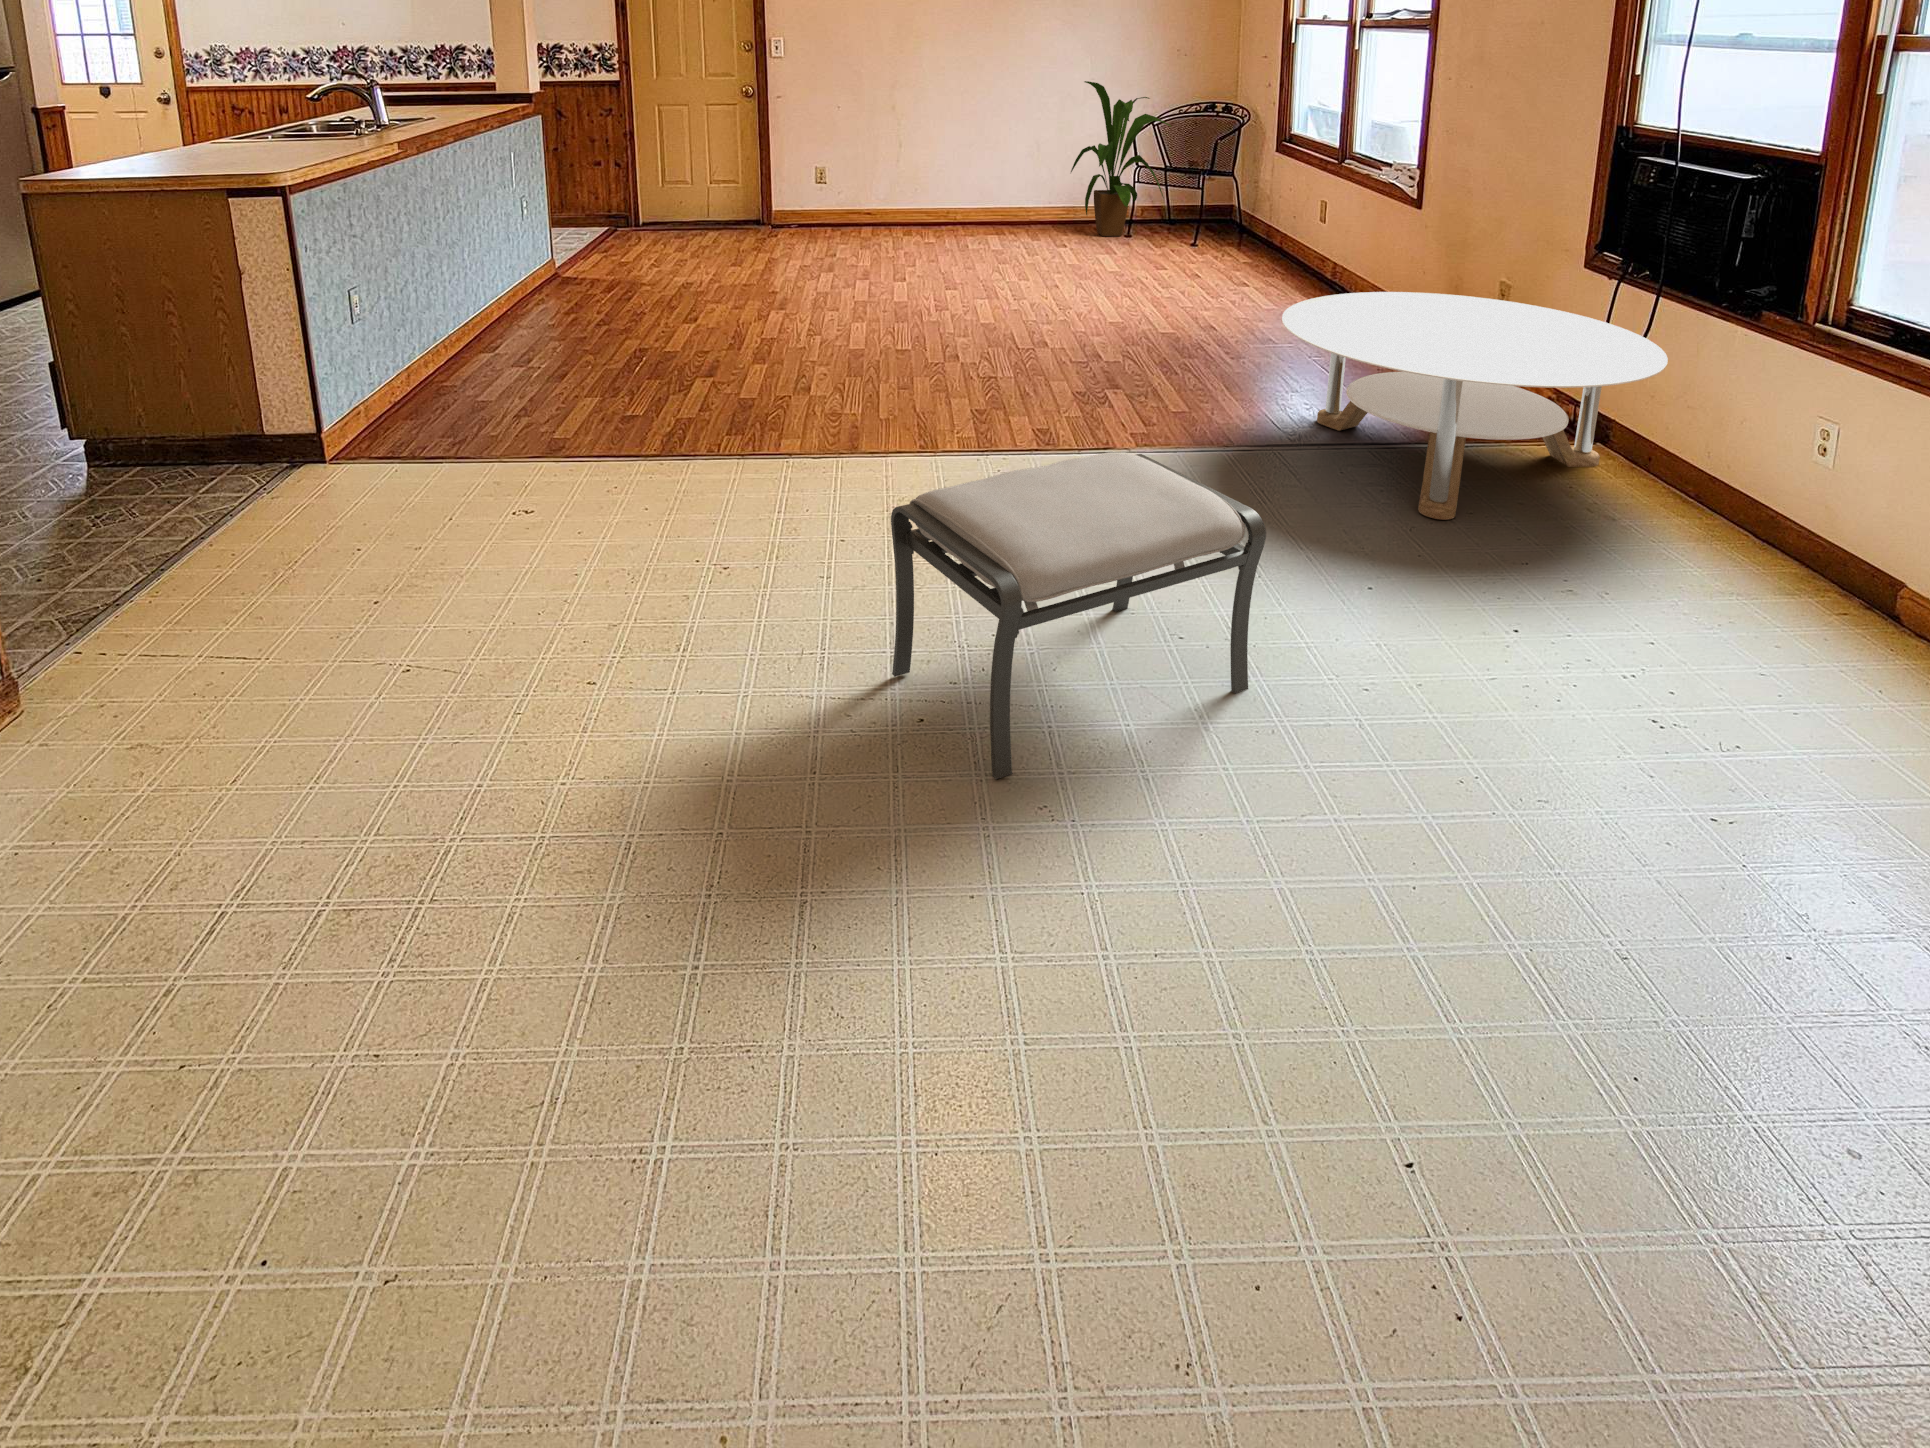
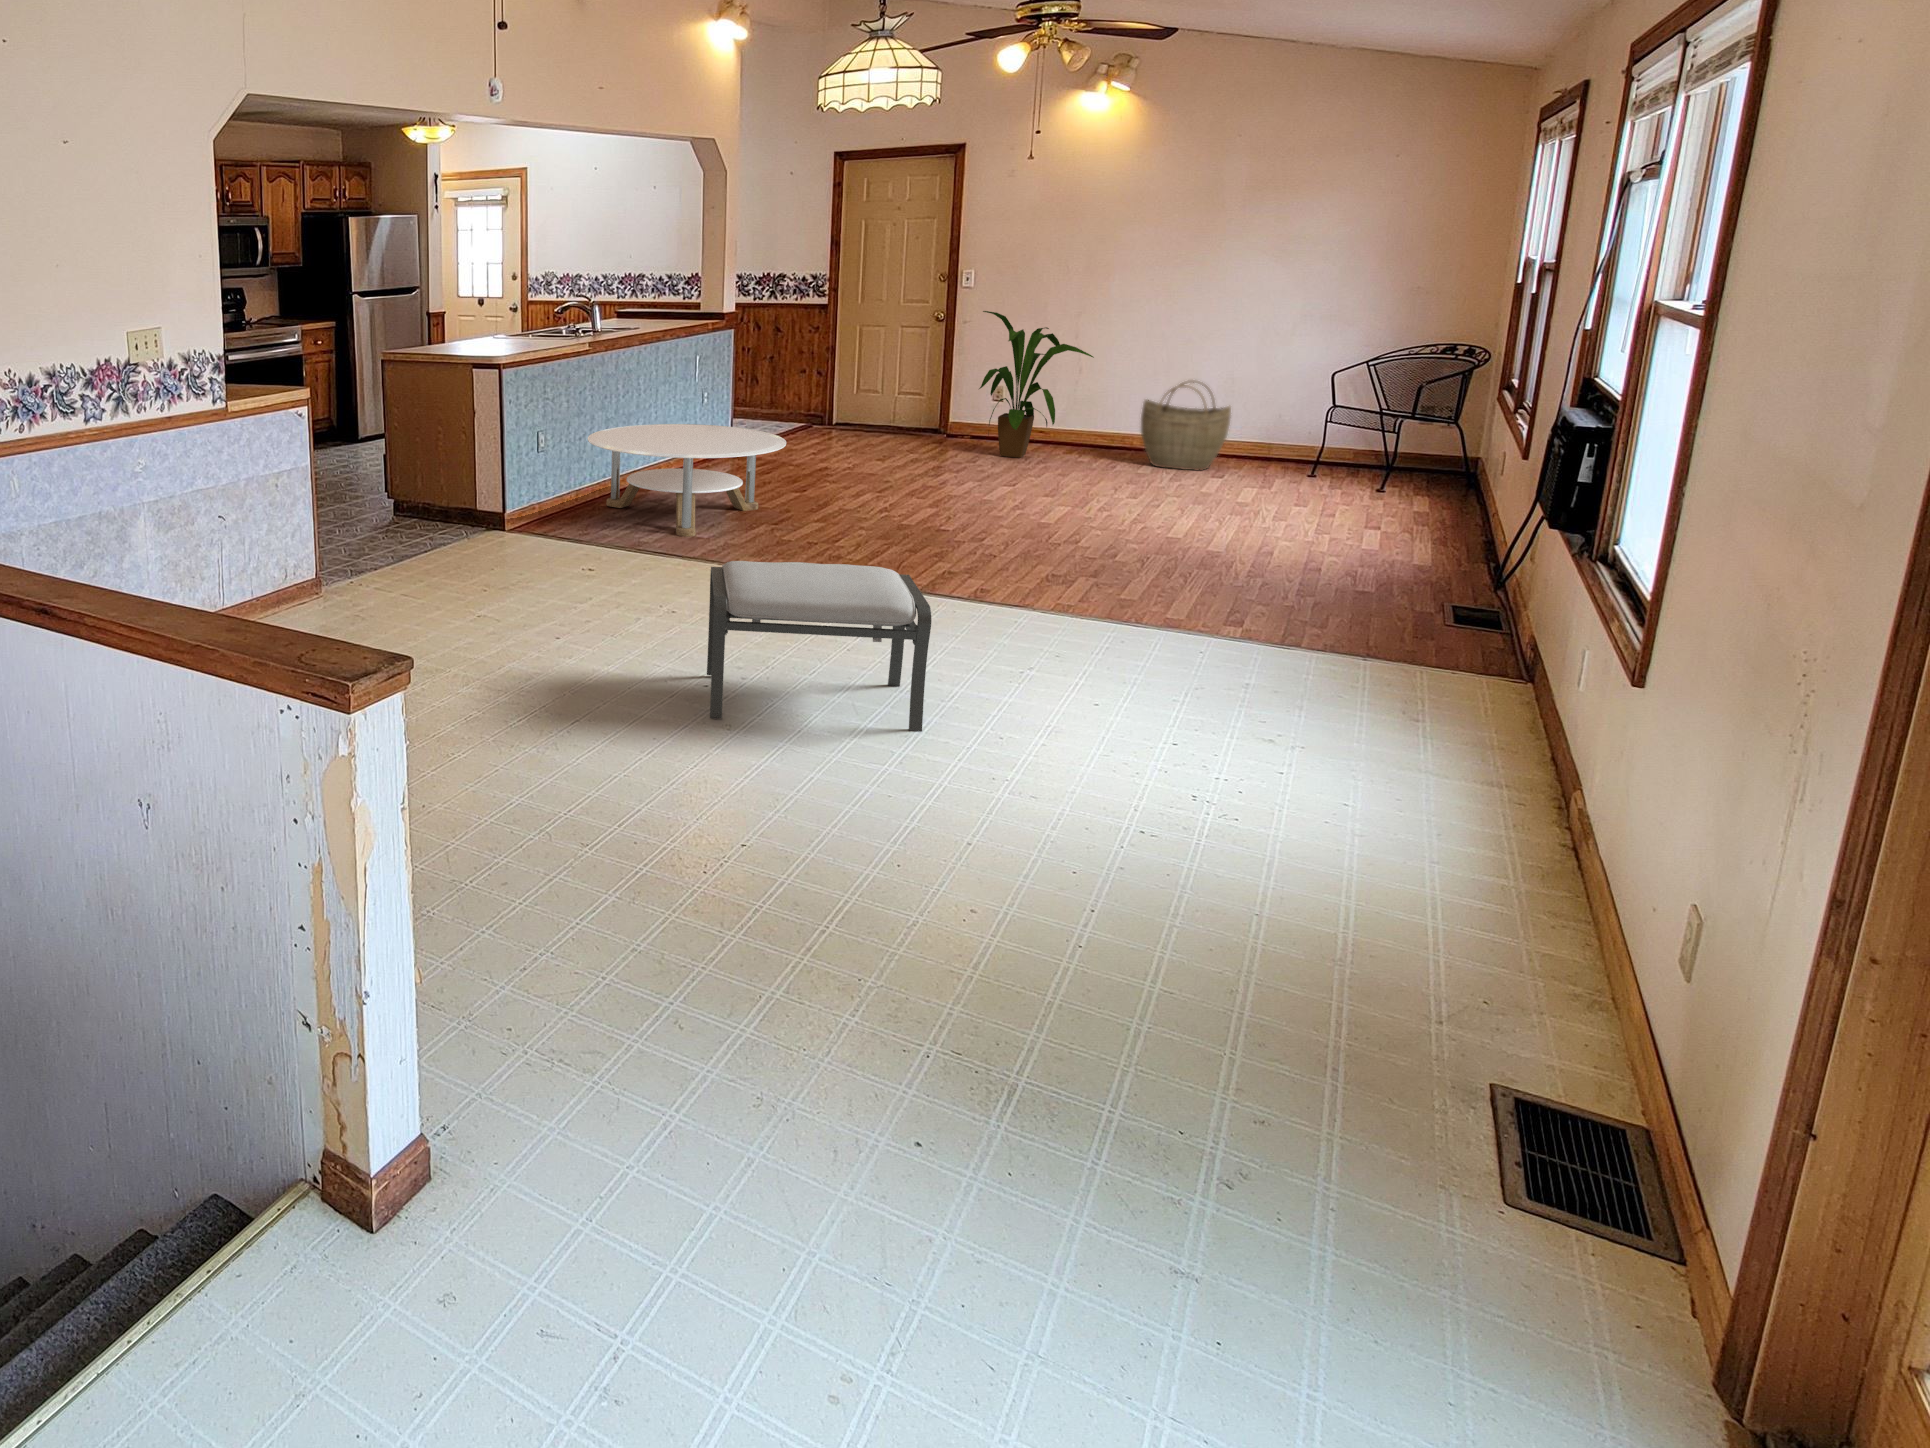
house plant: present [1071,81,1170,236] -> present [979,311,1094,458]
woven basket: none [951,148,1025,236] -> present [1141,381,1231,470]
round table: present [1282,292,1668,520] -> present [588,424,786,537]

